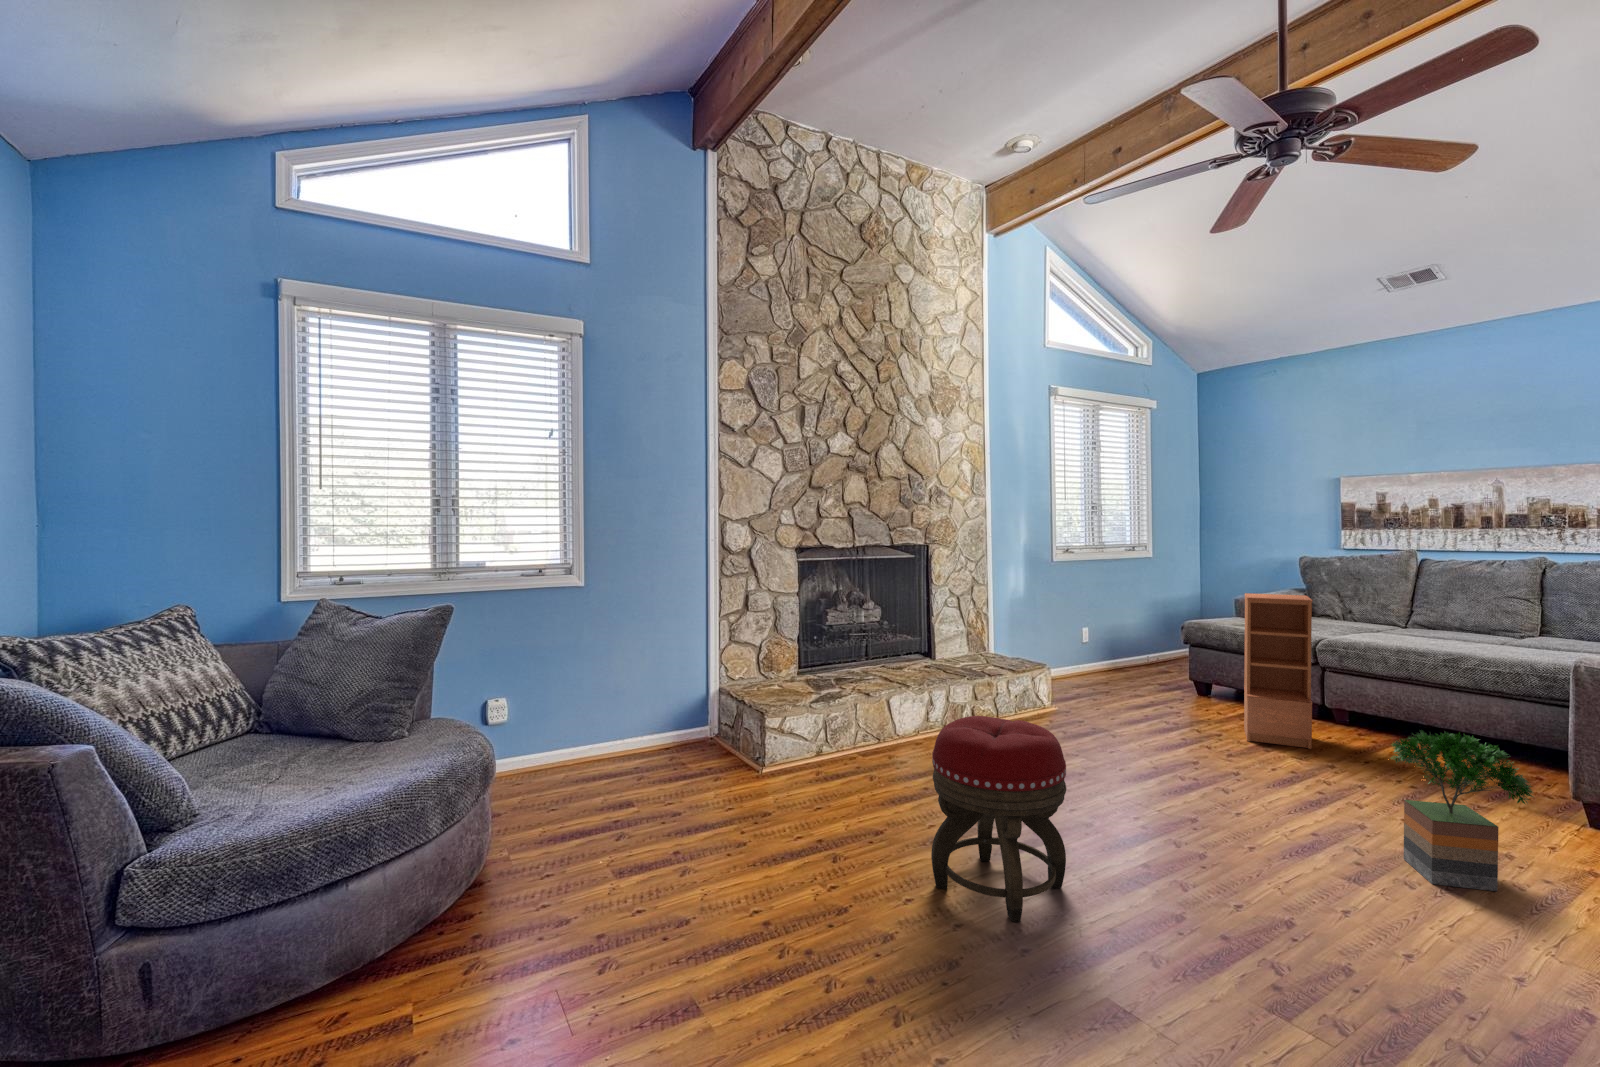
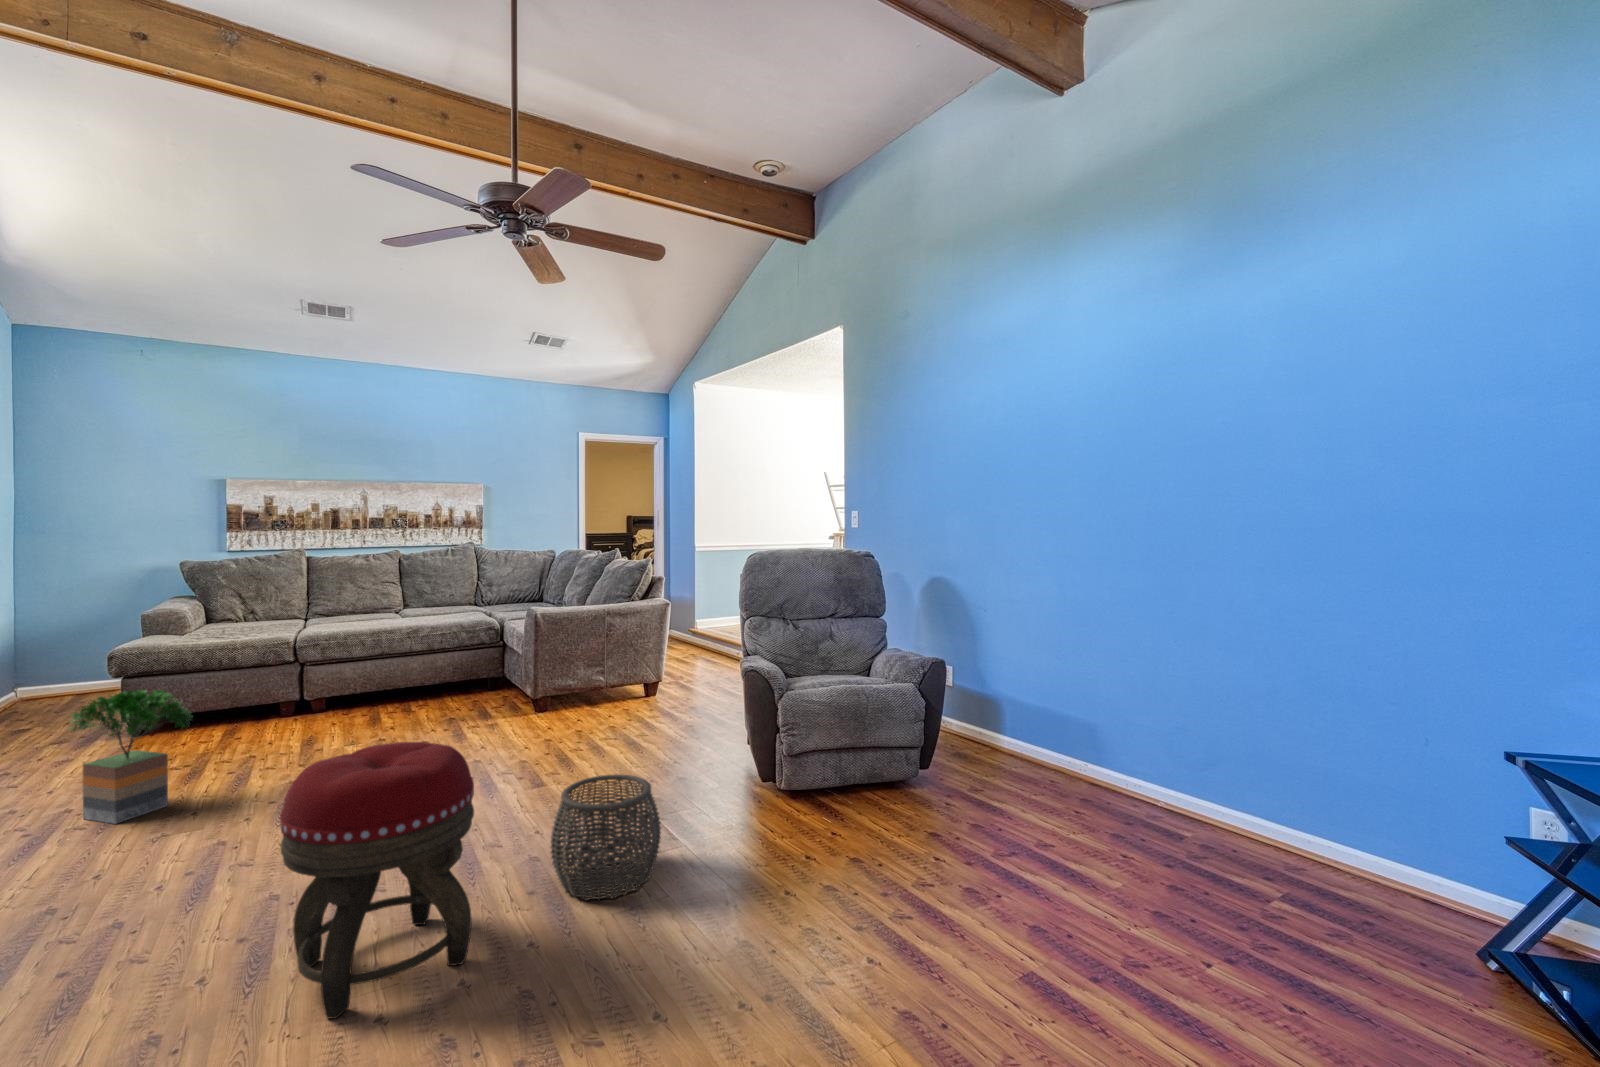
bookcase: present [1244,593,1313,749] -> none [256,591,343,752]
potted tree: present [1391,731,1533,891] -> present [71,690,192,824]
woven basket: none [1132,847,1282,1012] -> present [550,774,661,900]

